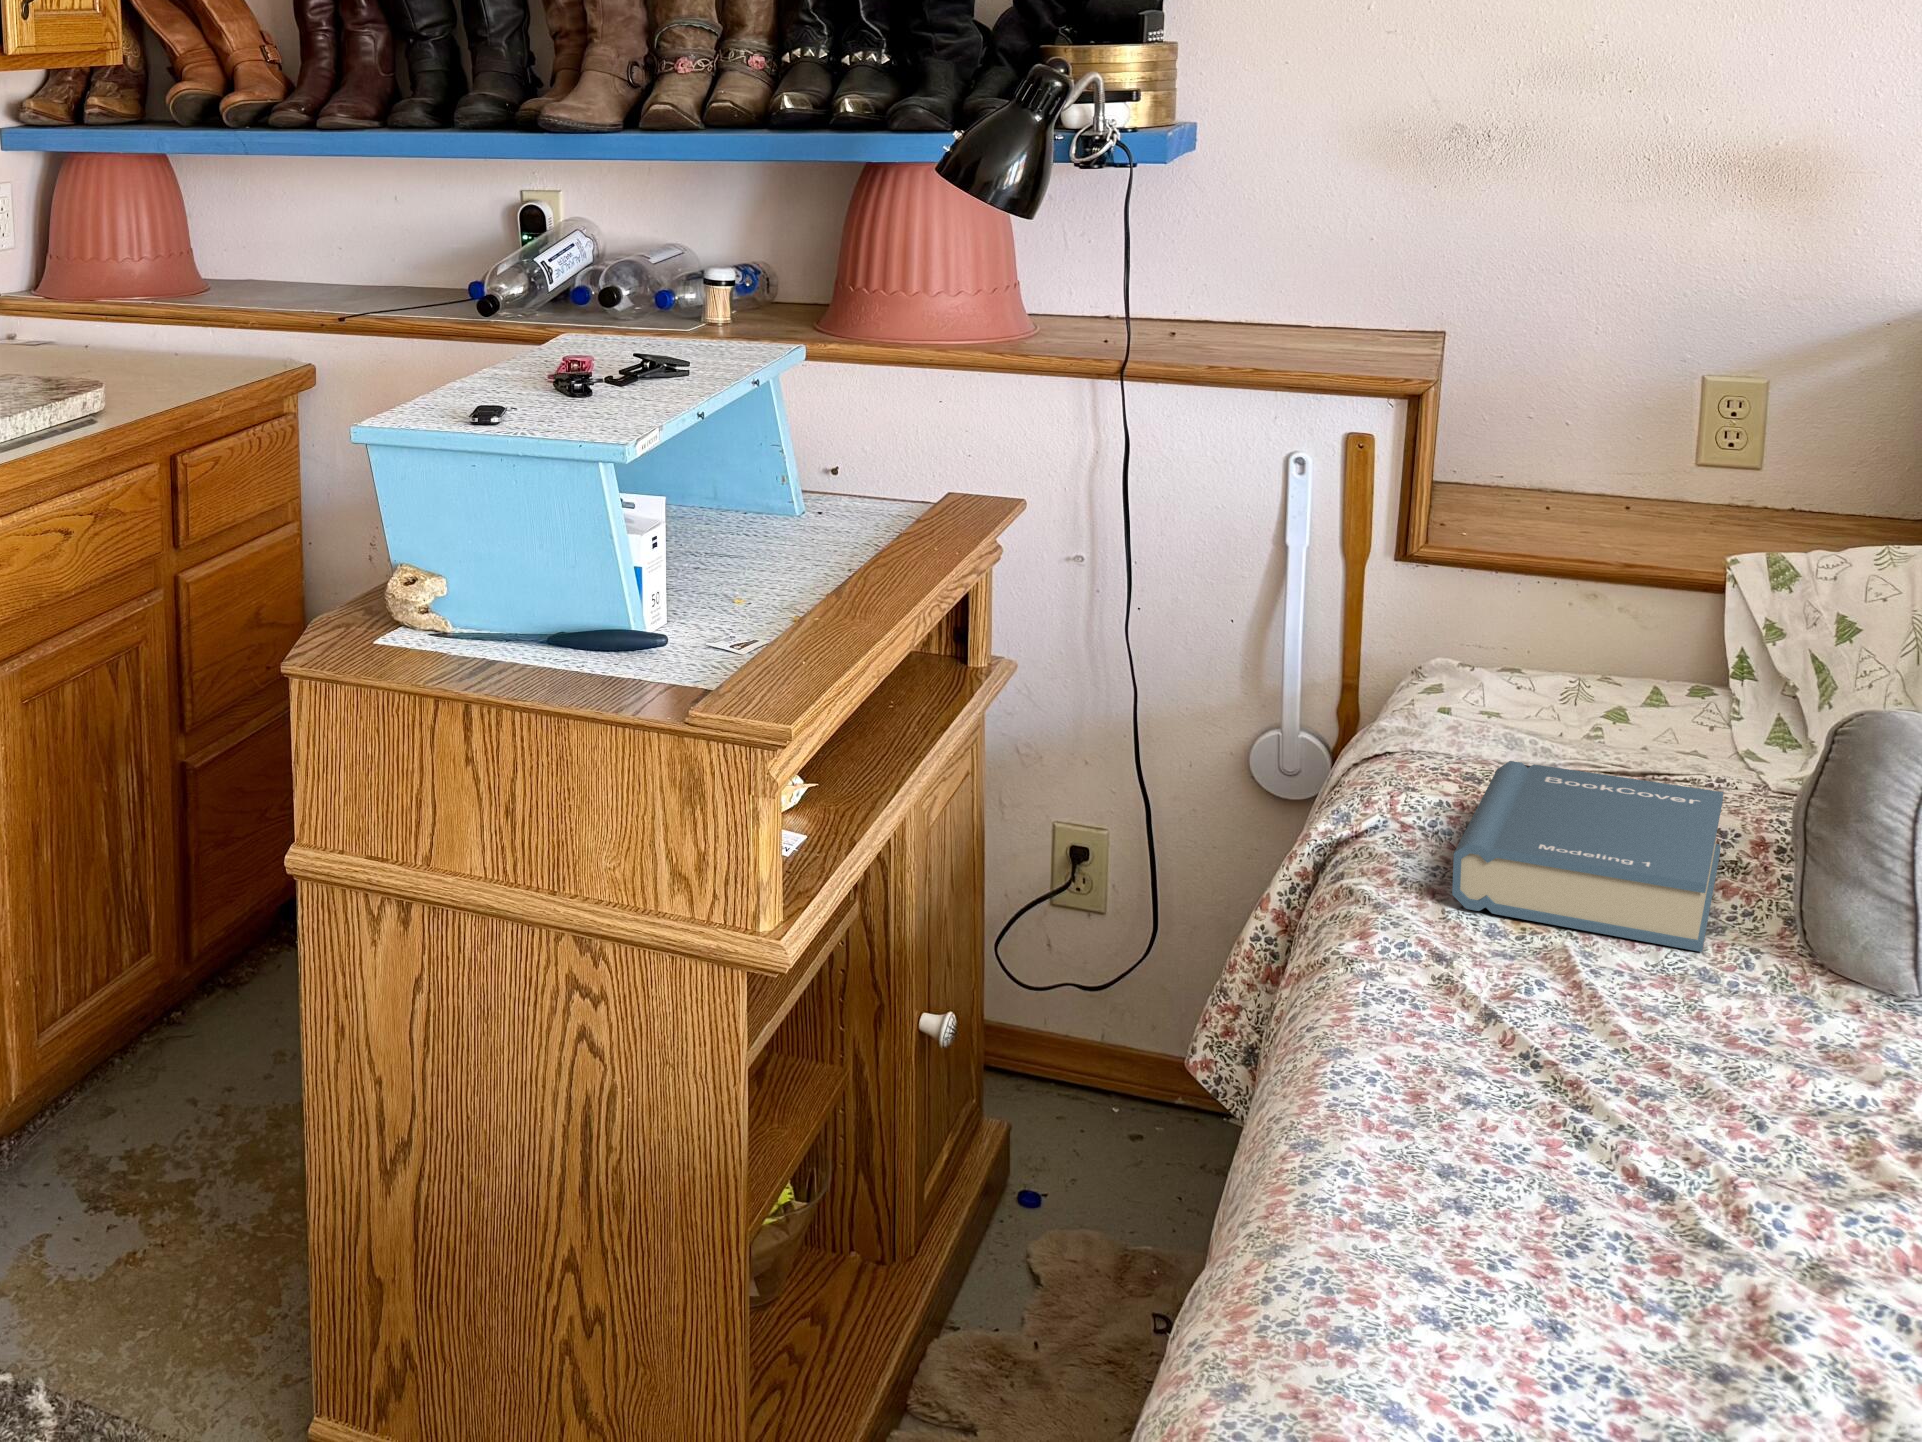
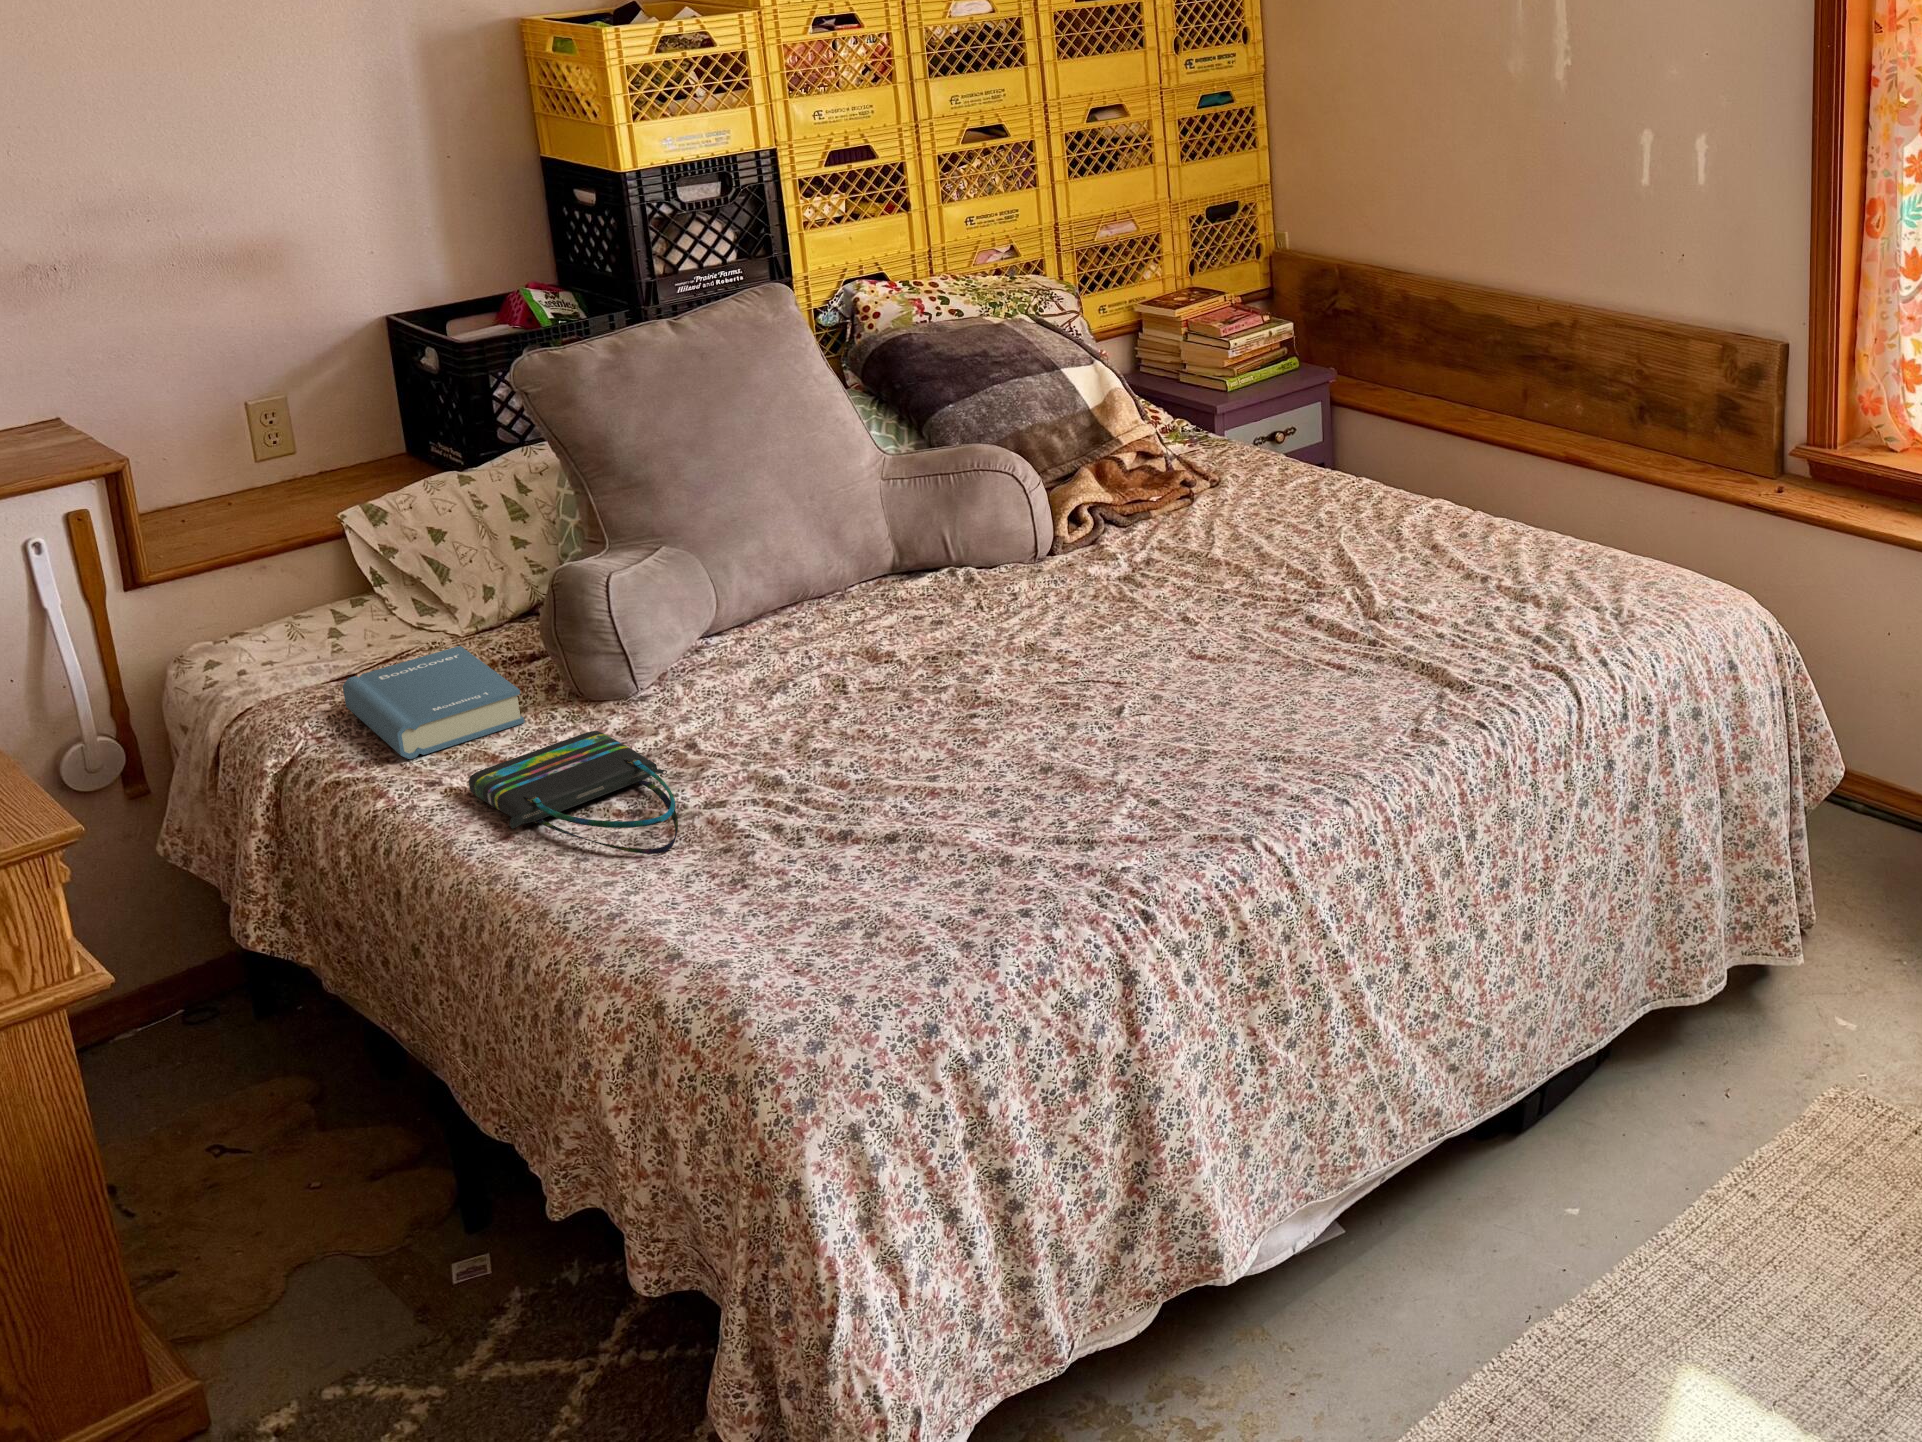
tote bag: none [1403,961,1799,1285] -> present [469,731,678,854]

